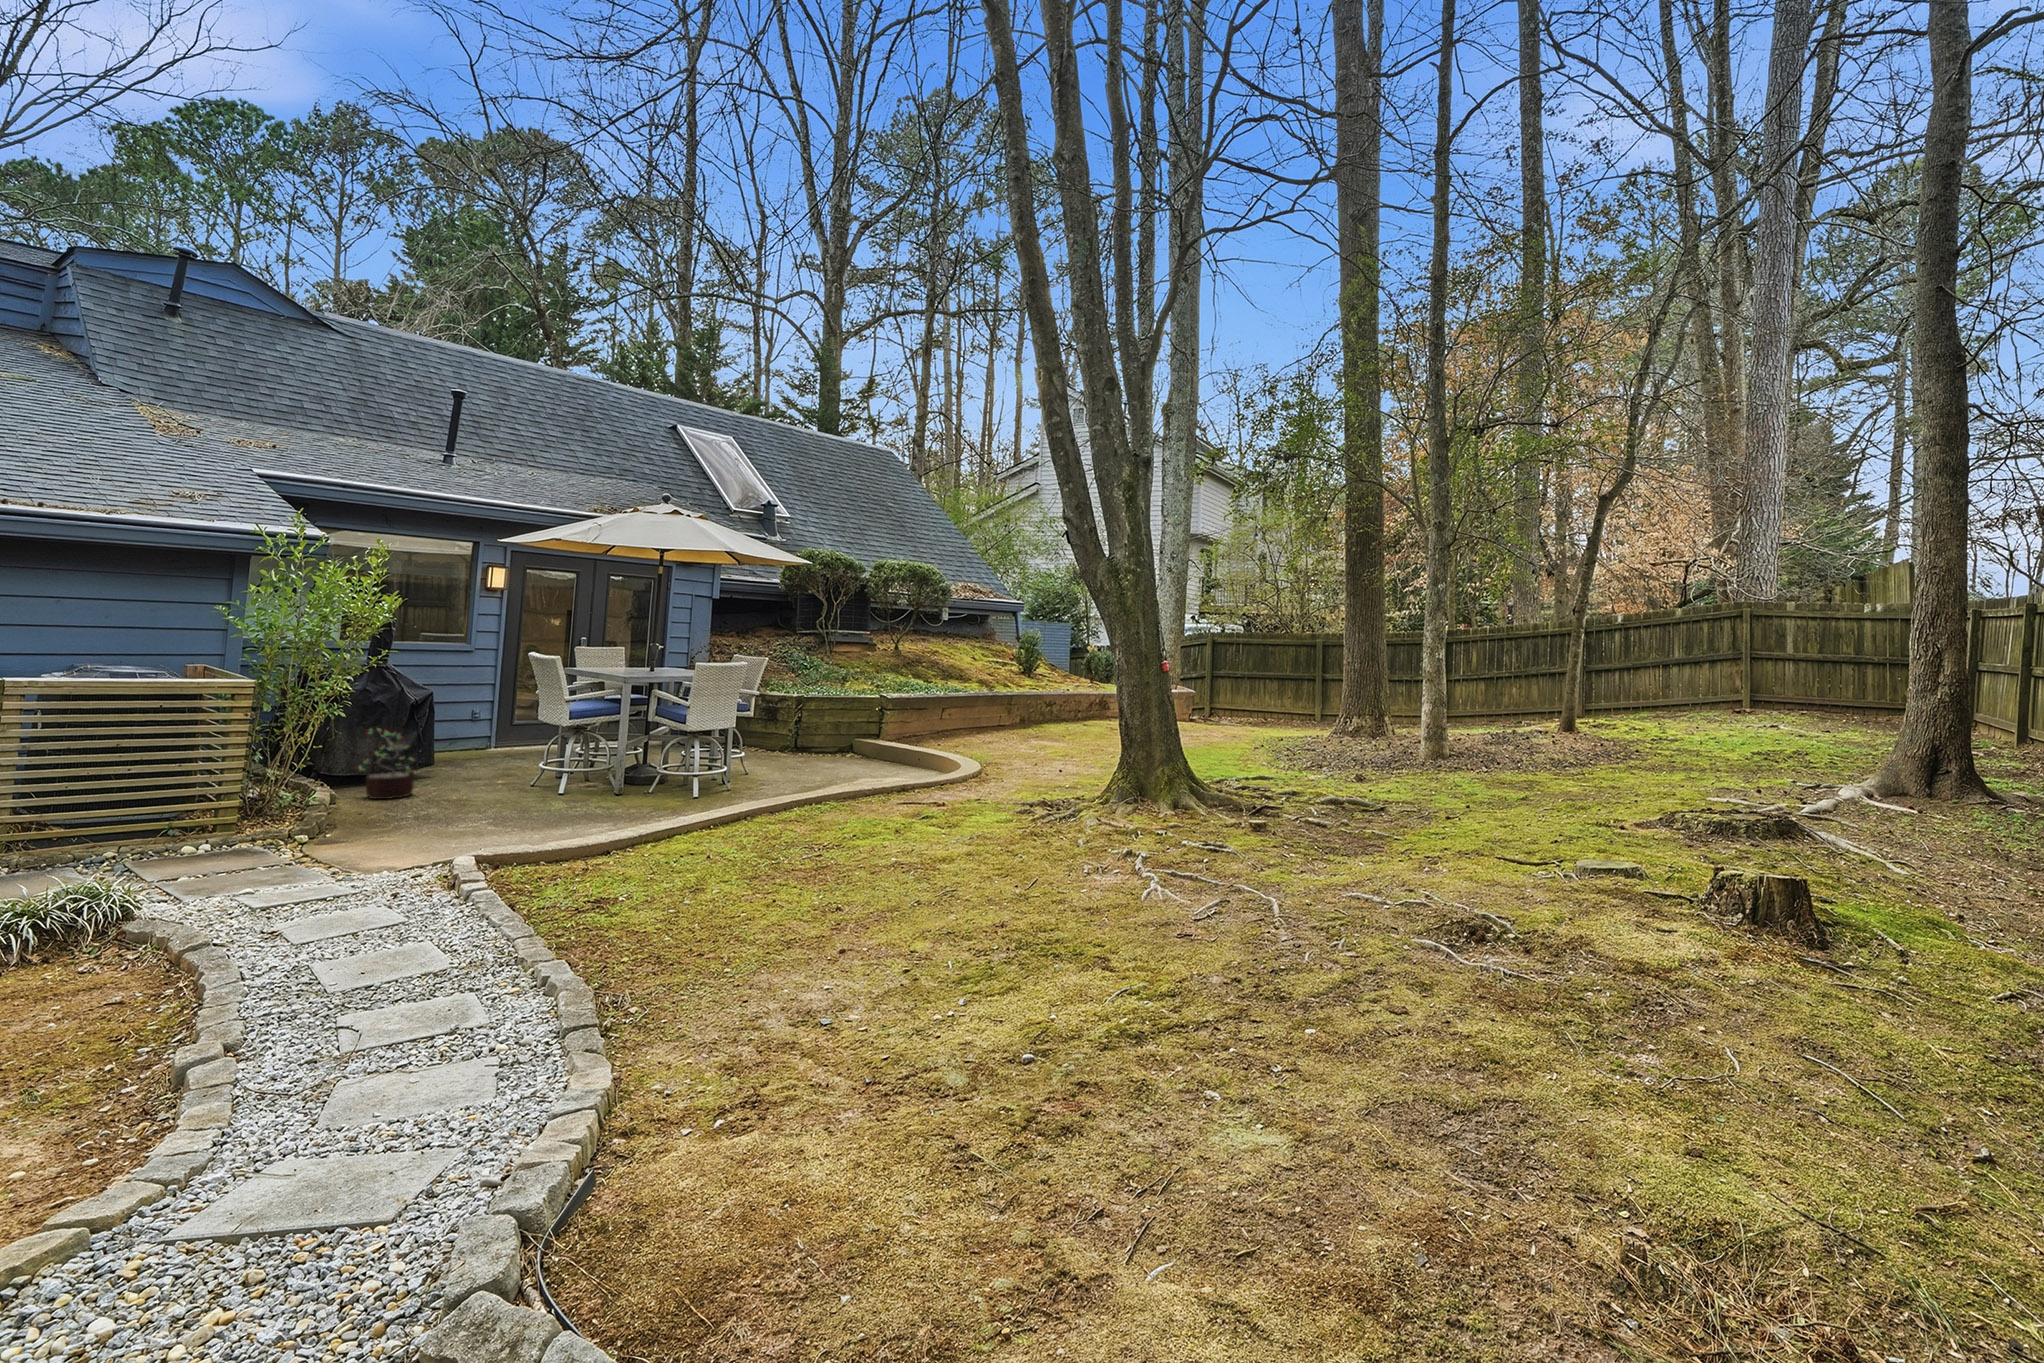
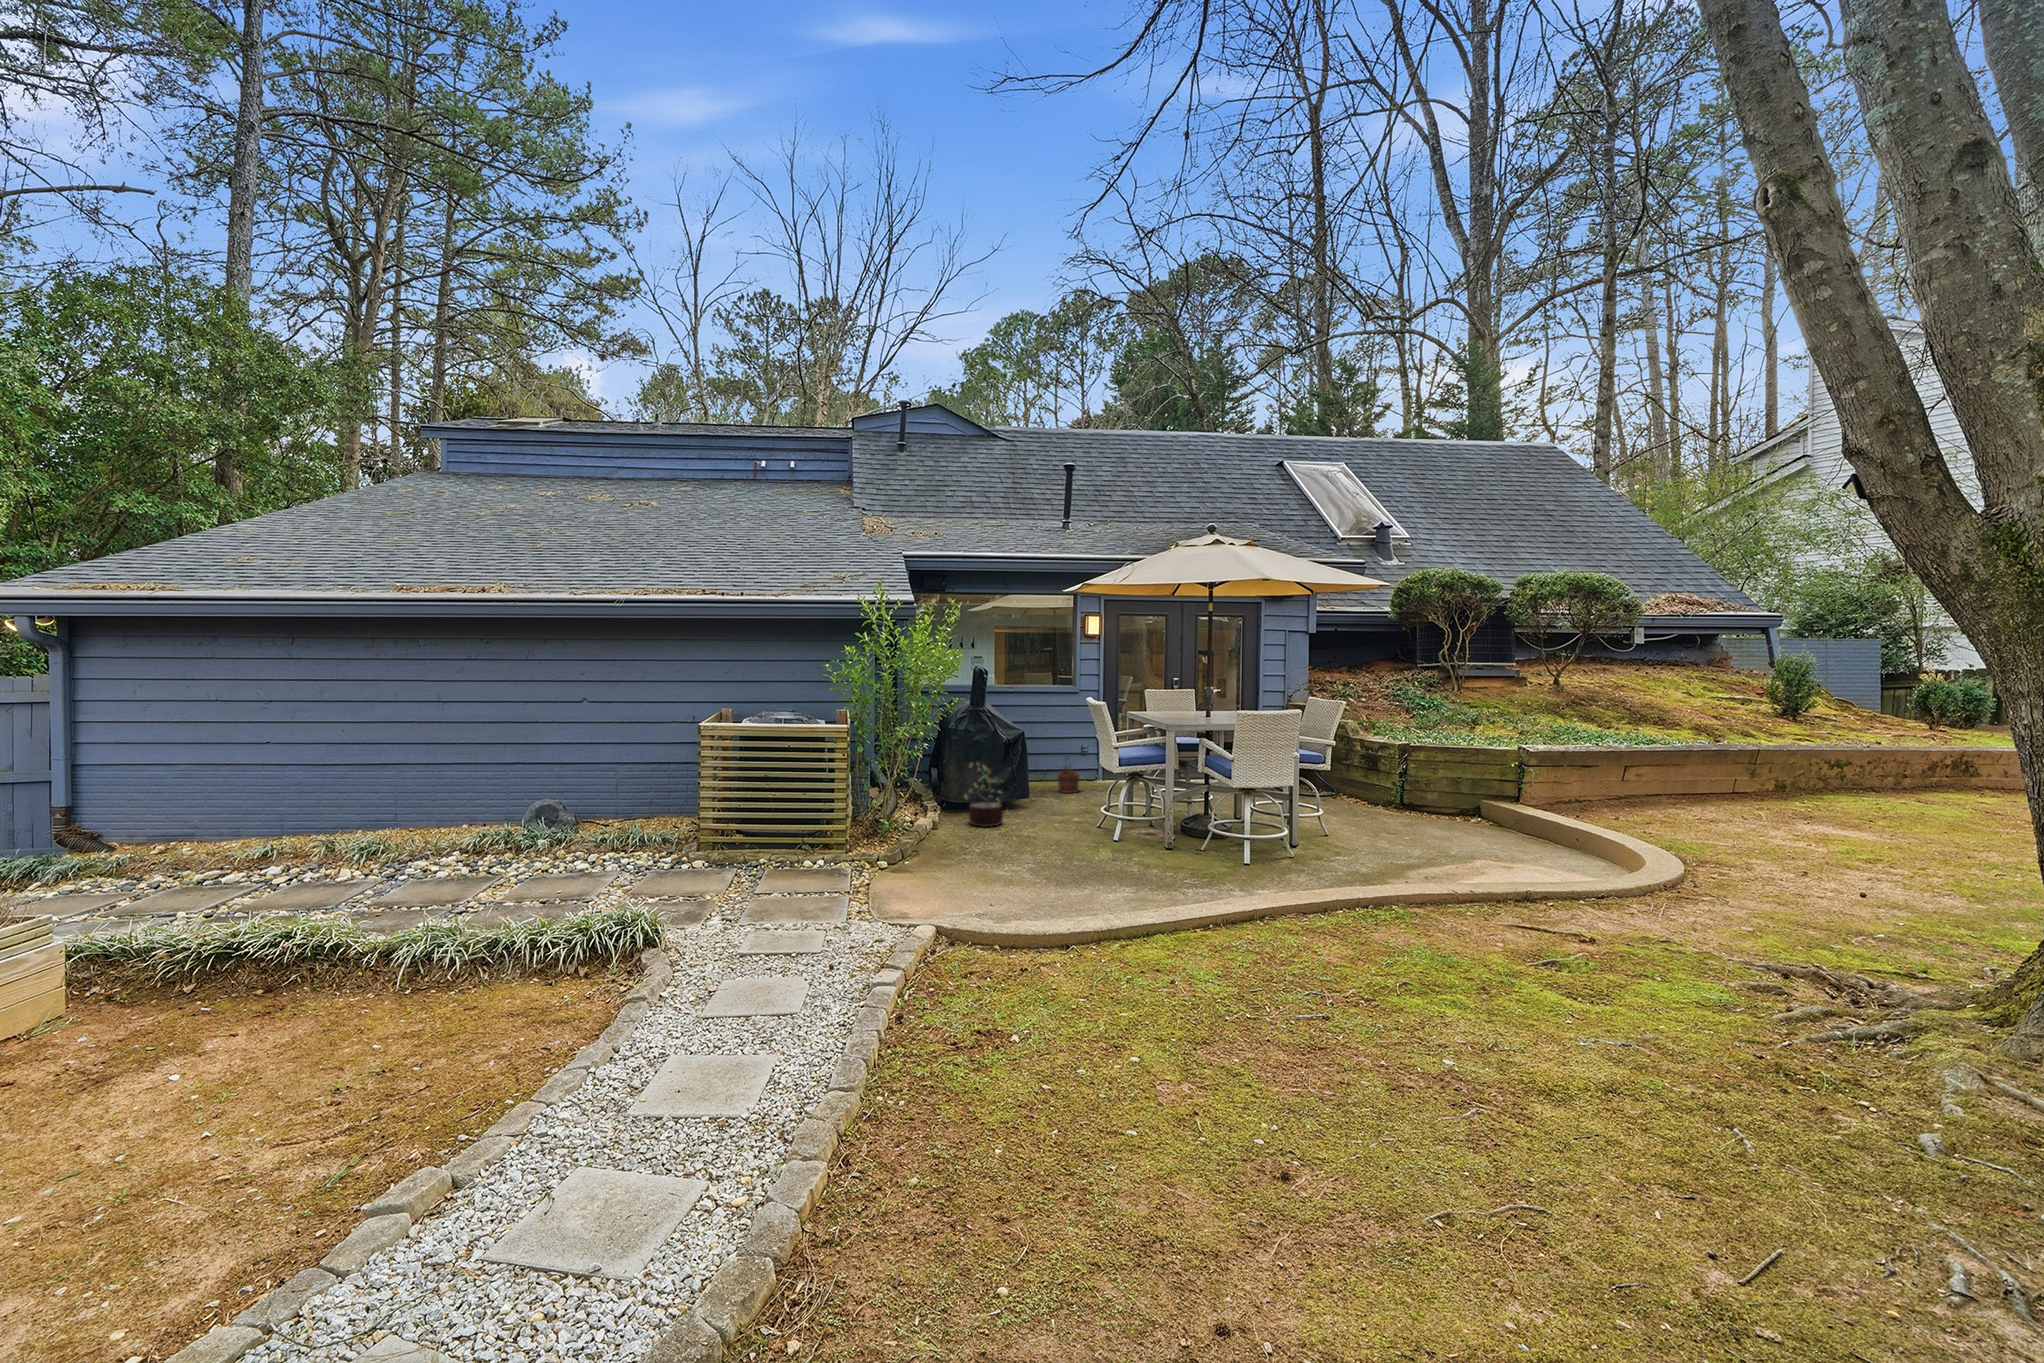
wooden bucket: none [448,721,477,762] -> present [1058,756,1079,793]

